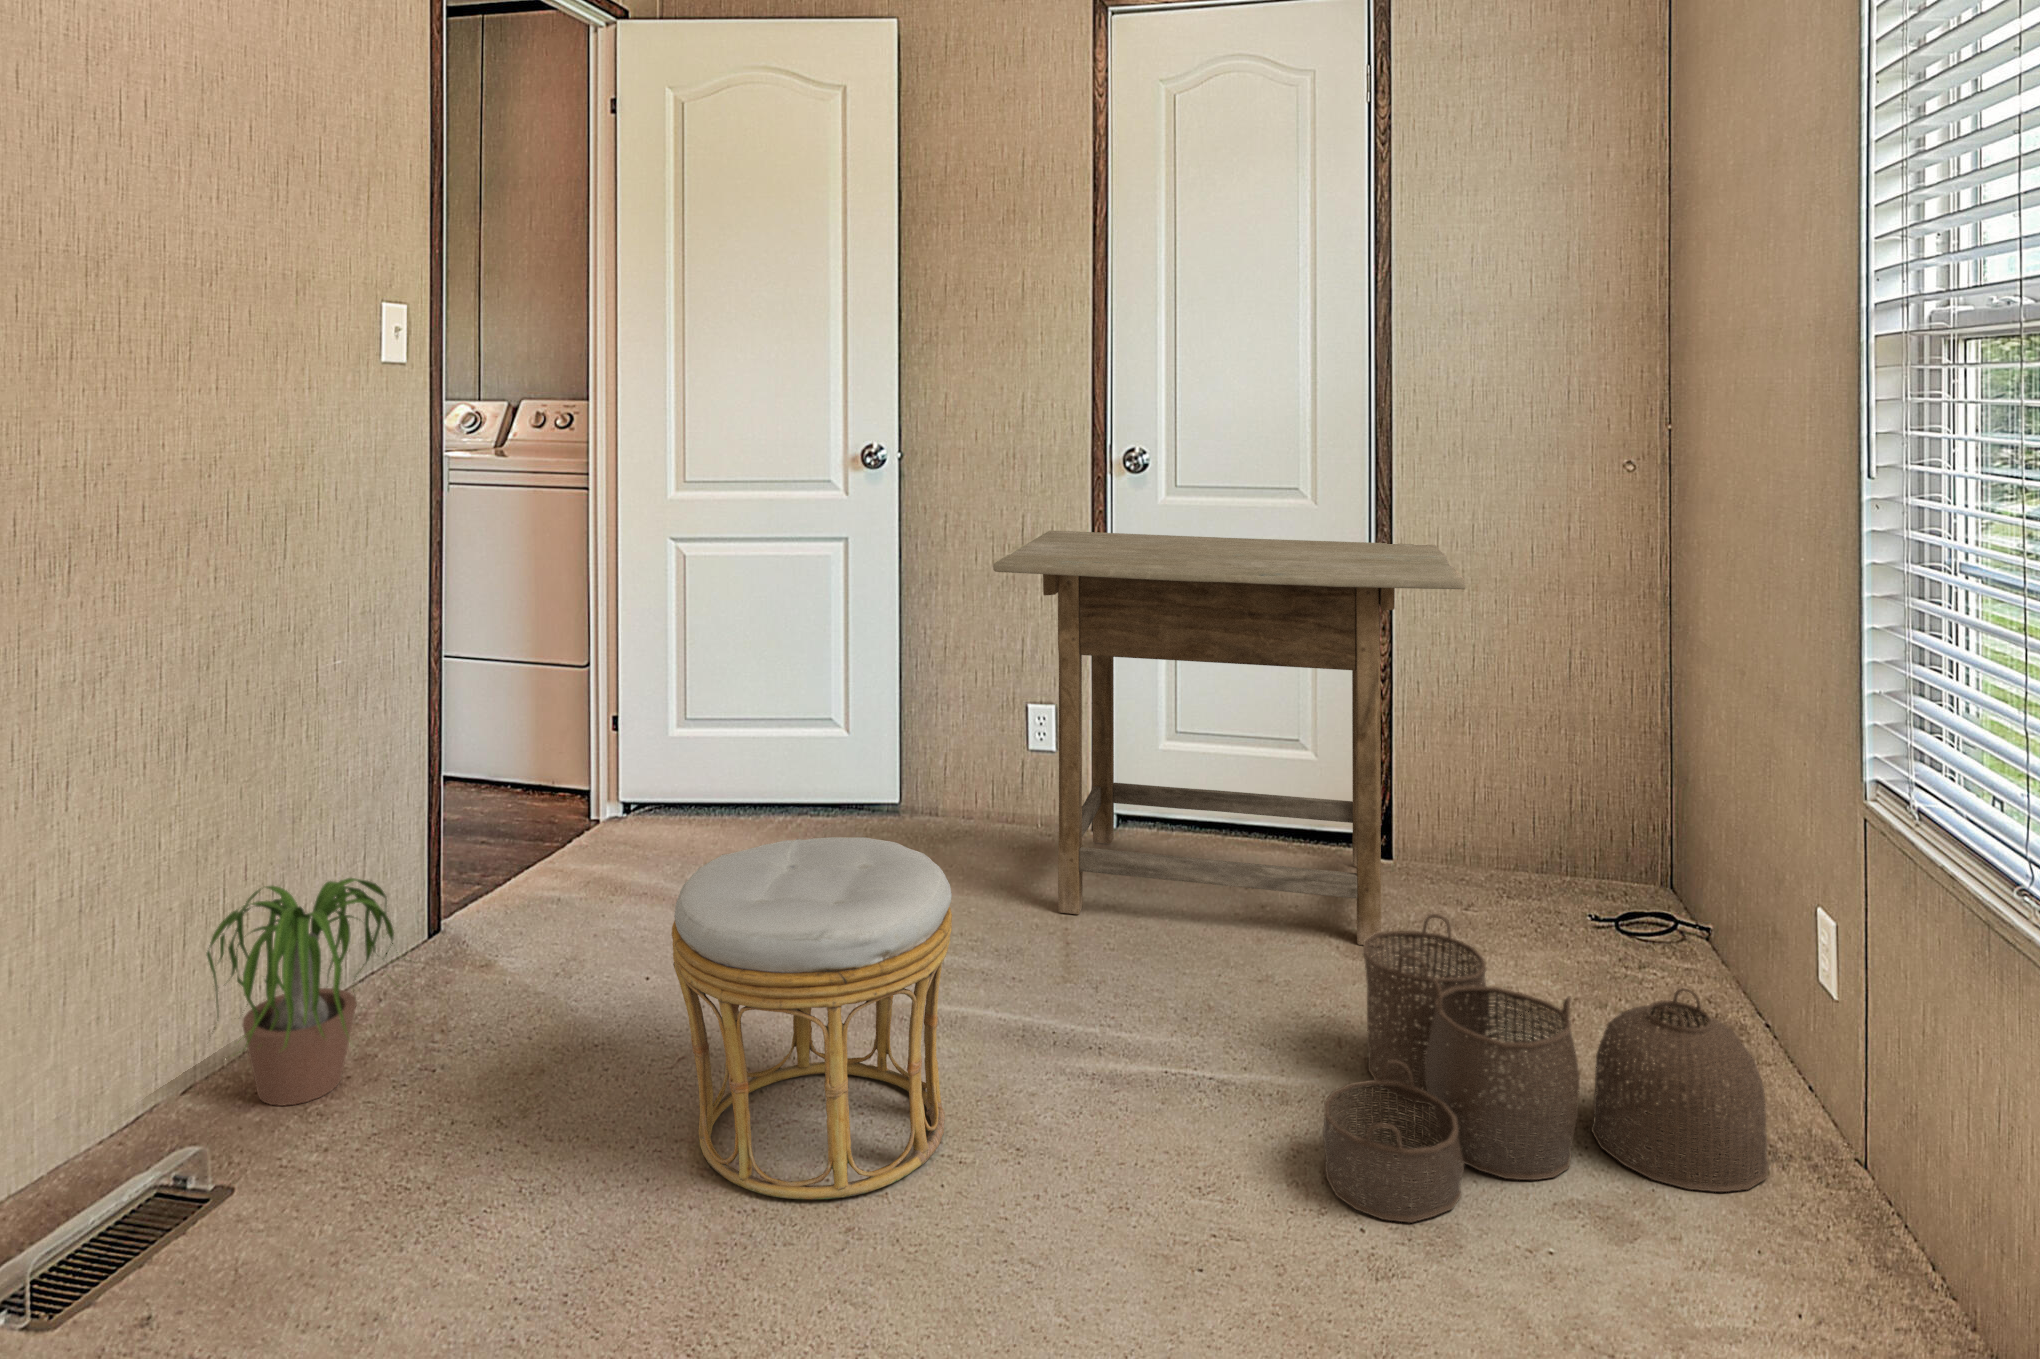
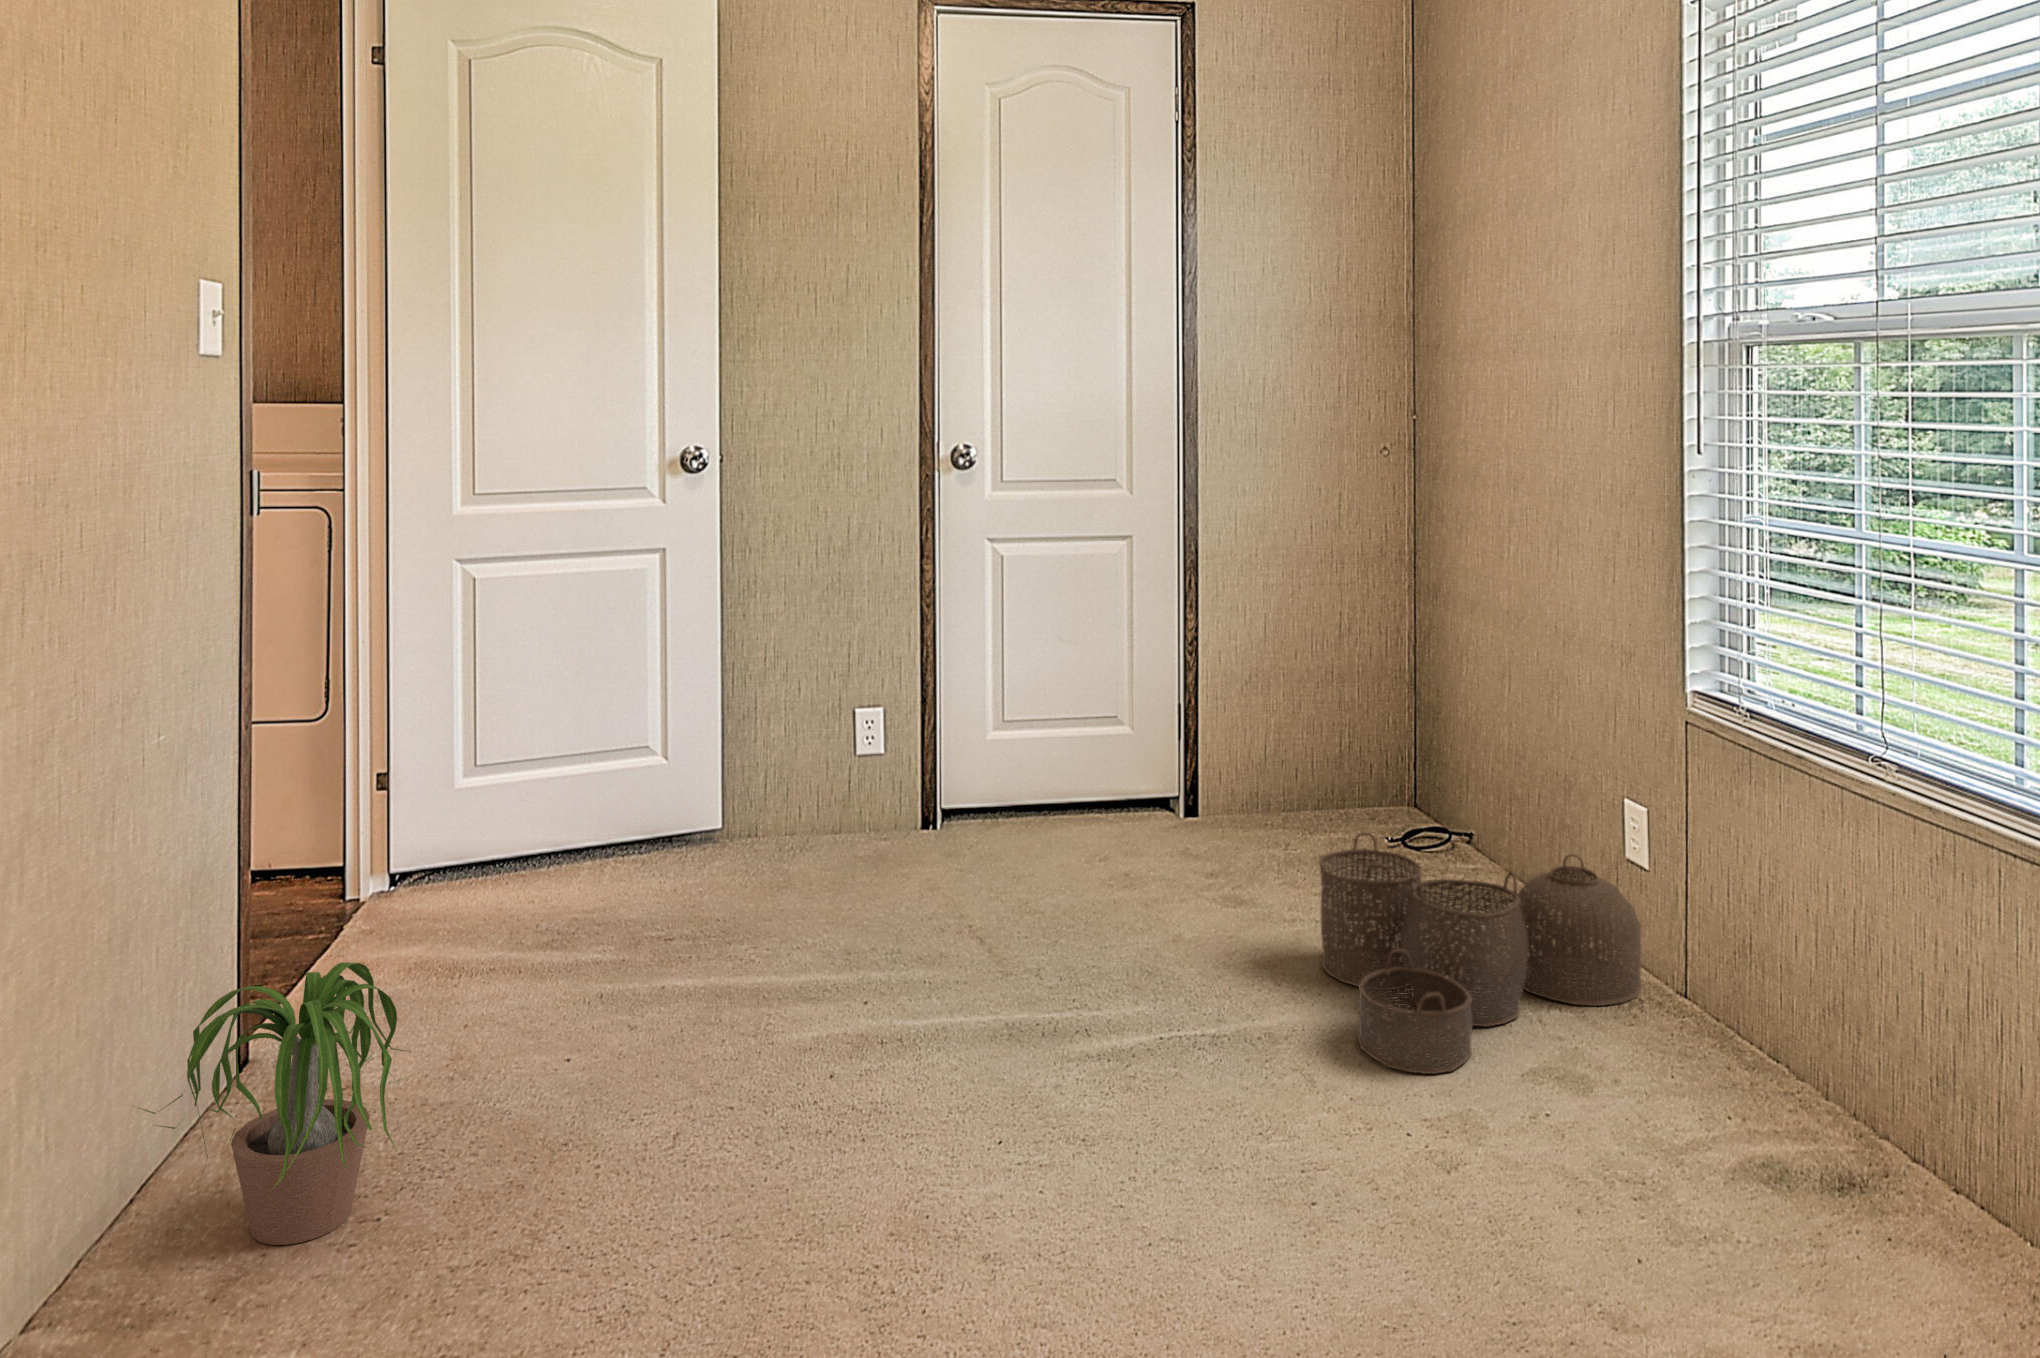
desk: present [993,530,1466,945] -> none [877,525,1331,903]
ottoman: present [672,837,952,1200] -> none [778,830,1059,1184]

